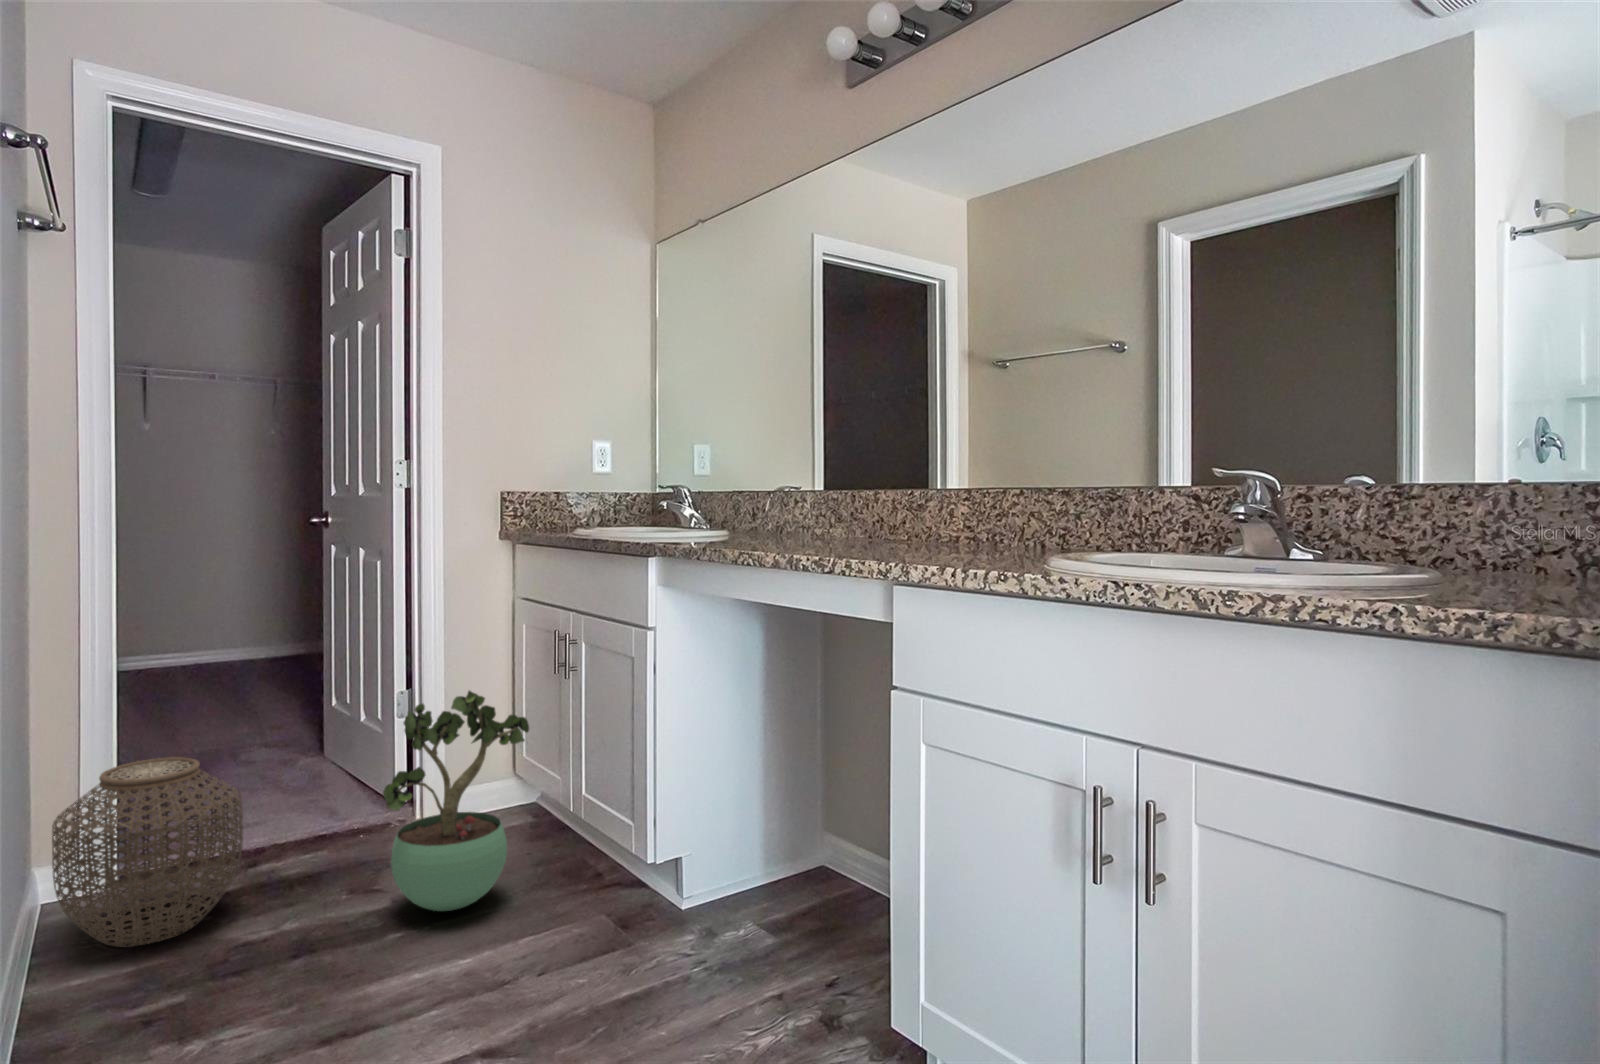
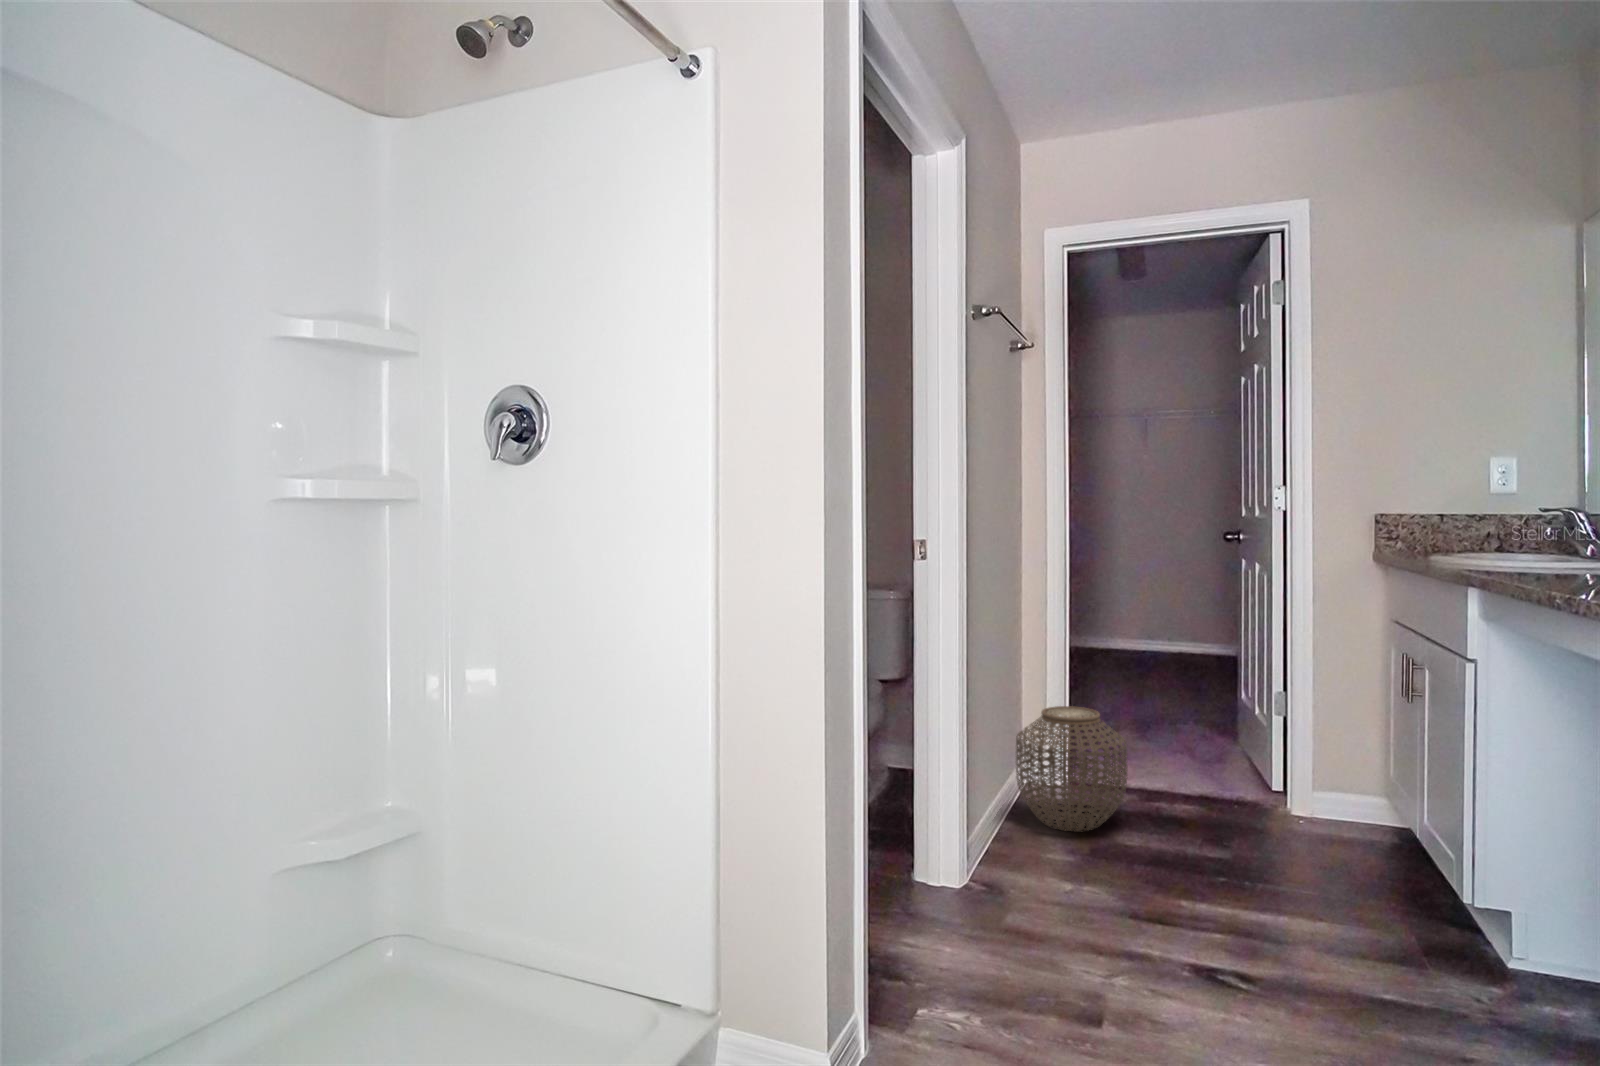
potted plant: present [383,691,529,911] -> none [1213,695,1352,882]

